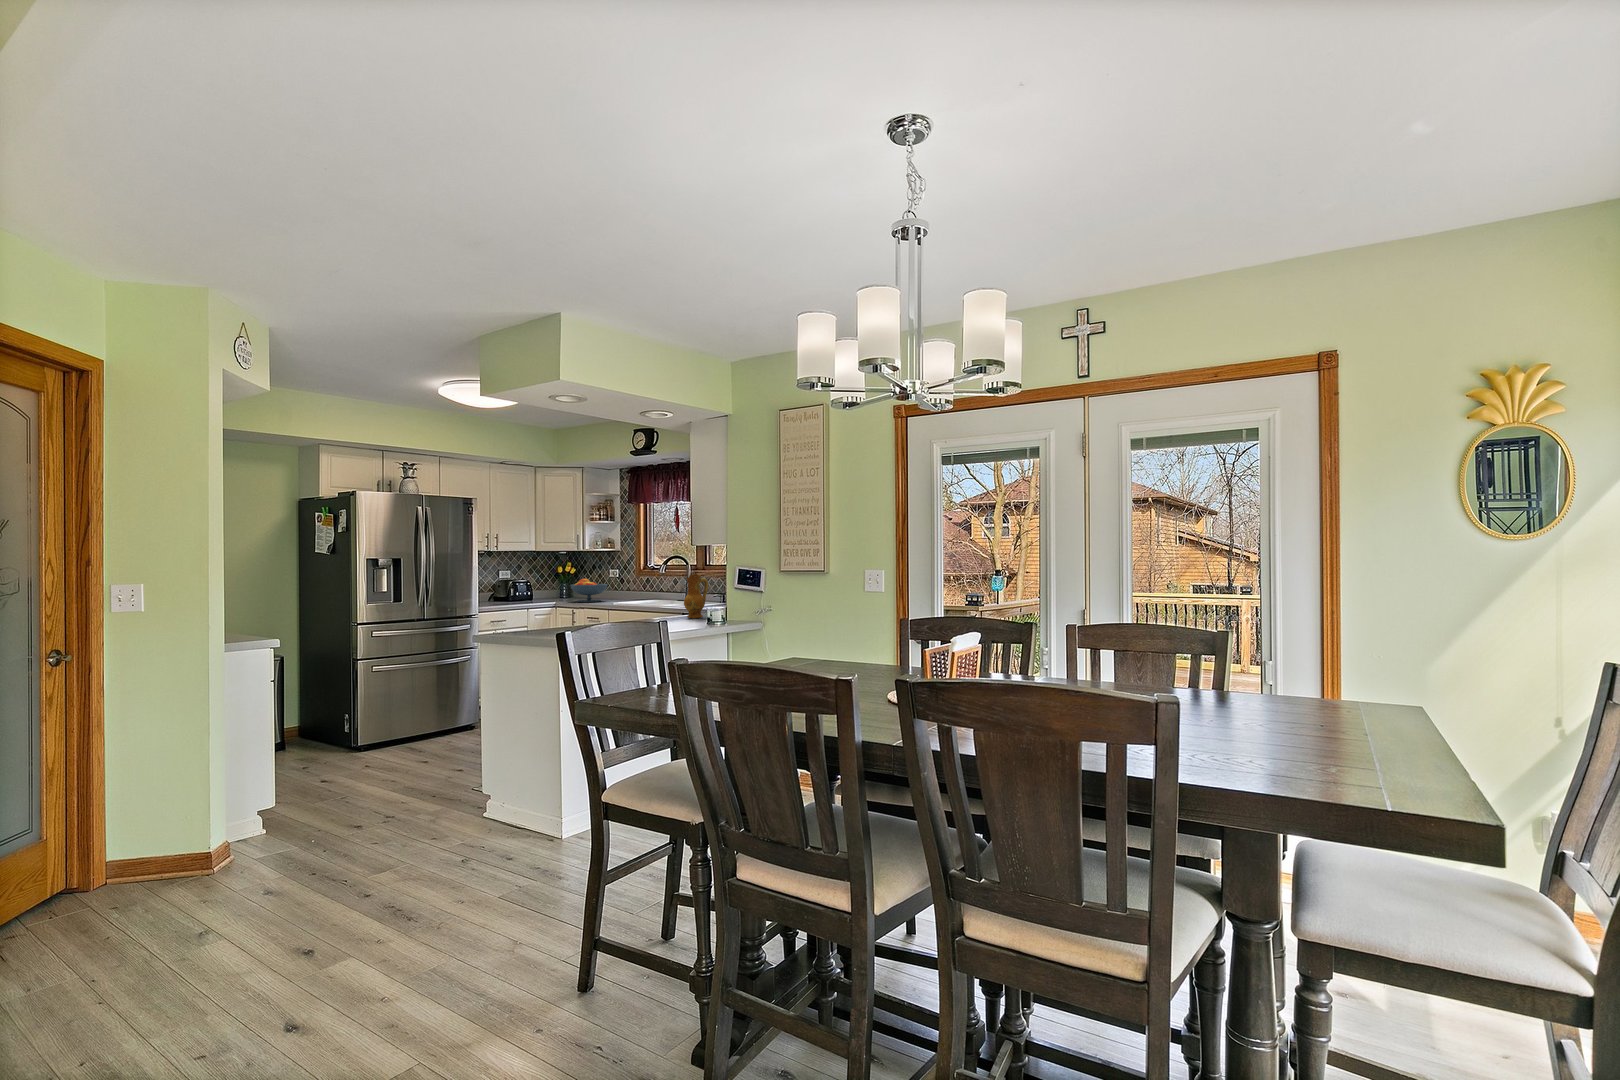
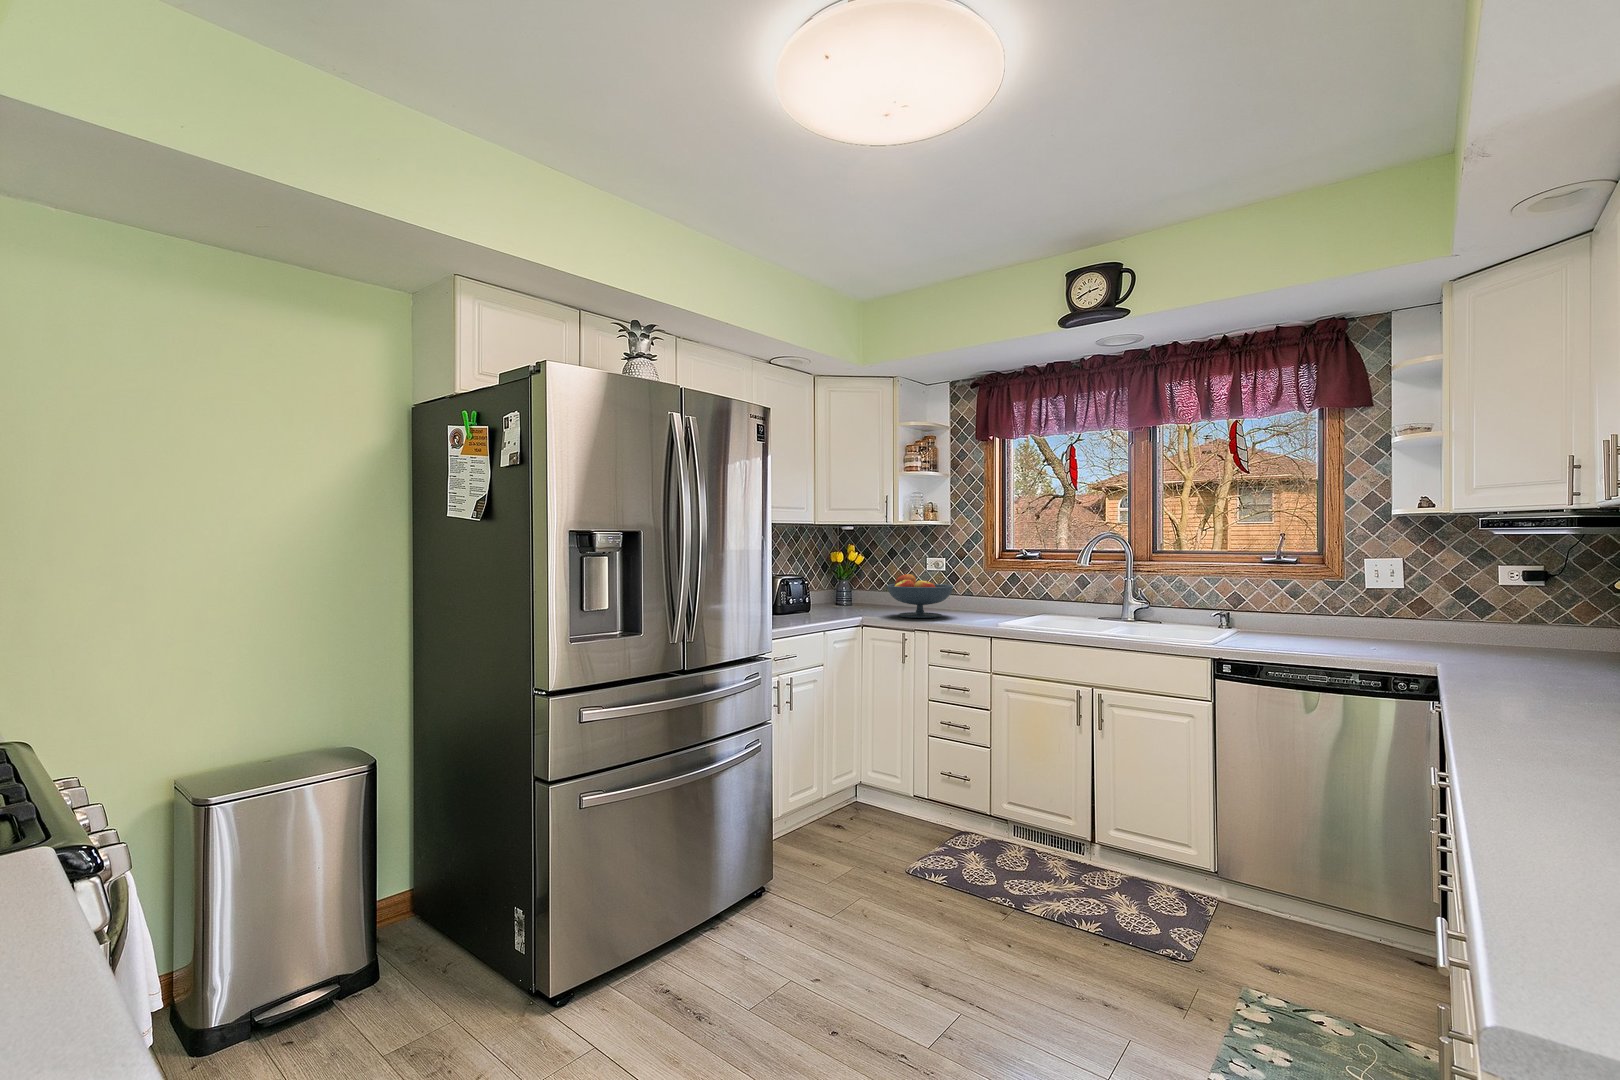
ceramic jug: present [684,575,708,618] -> none [1480,584,1565,716]

